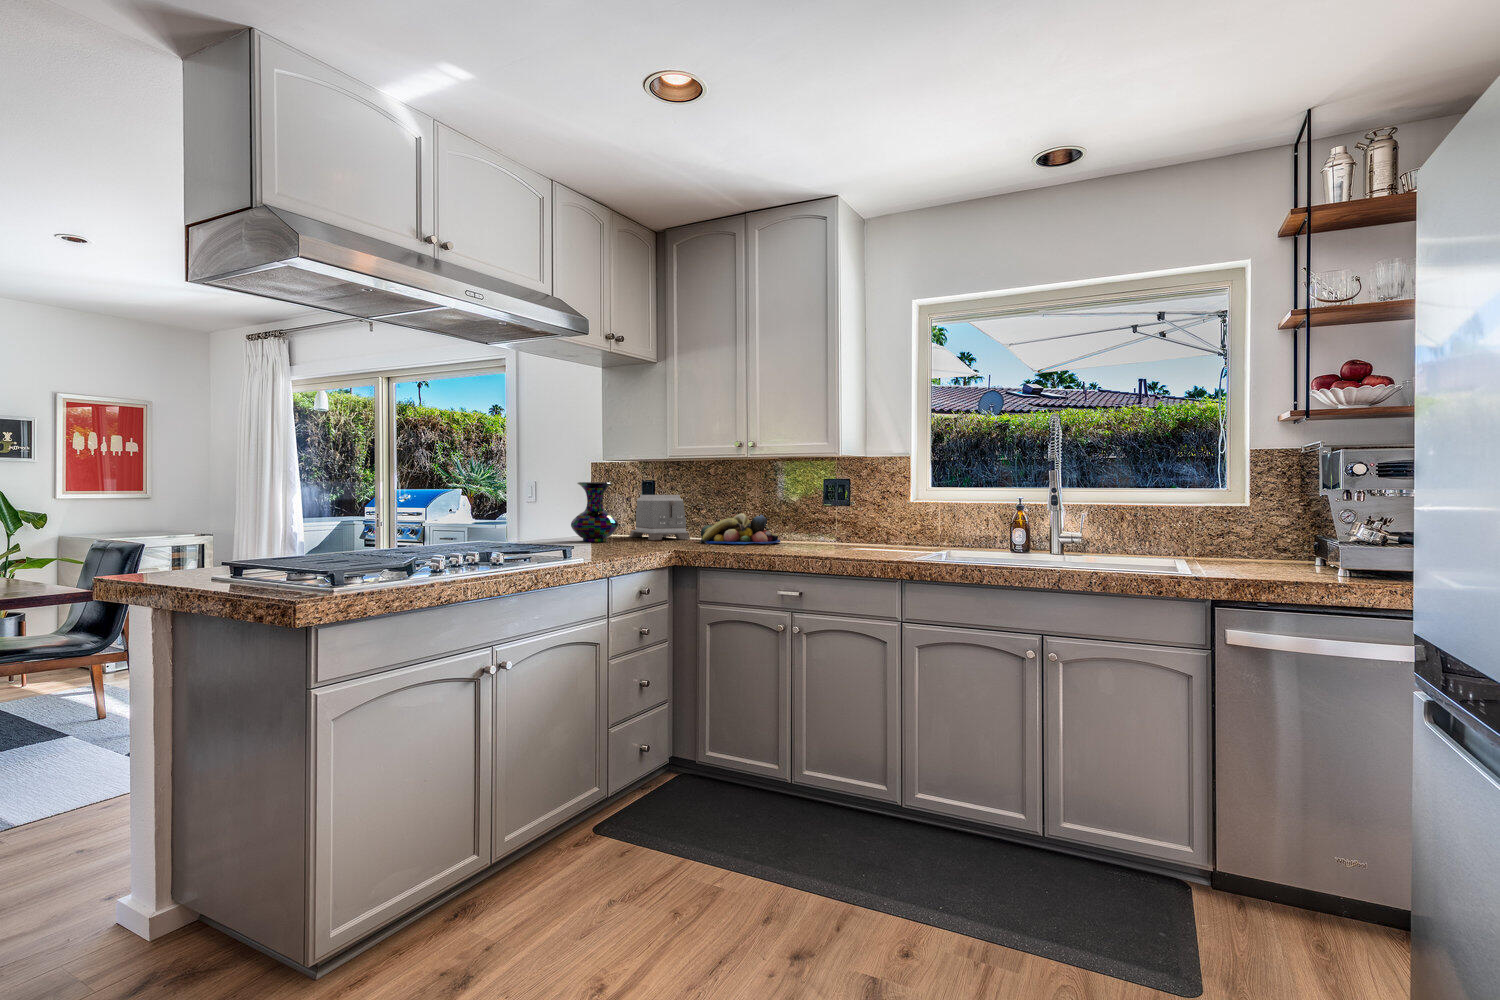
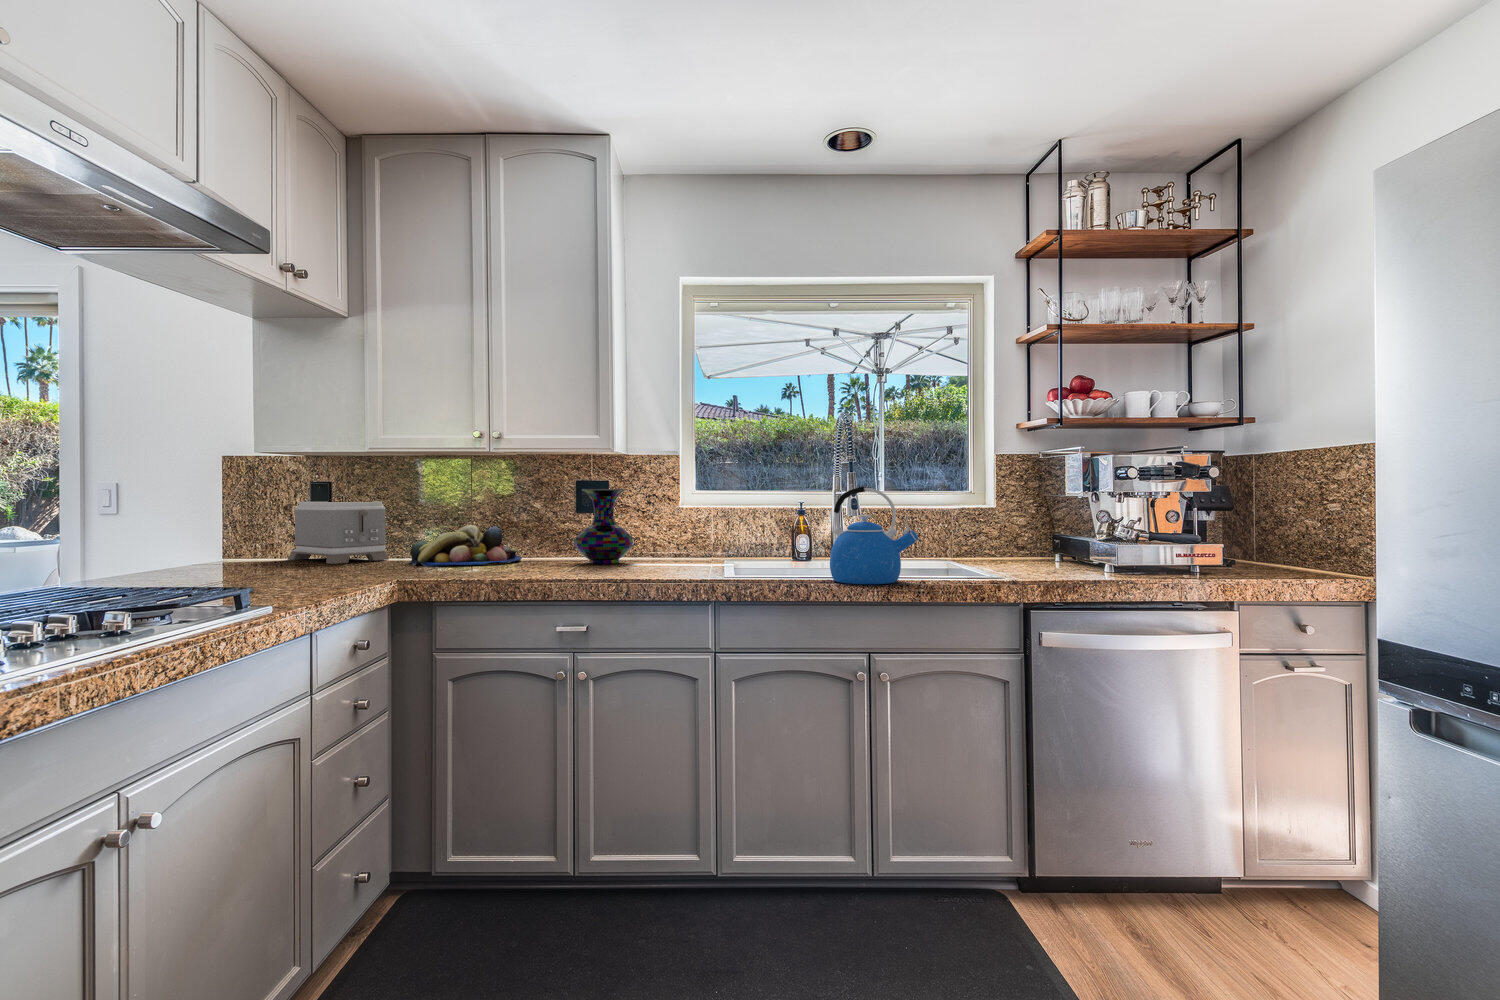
kettle: none [1000,480,1083,571] -> present [830,487,918,584]
vase: present [571,482,619,542] -> present [574,489,634,564]

